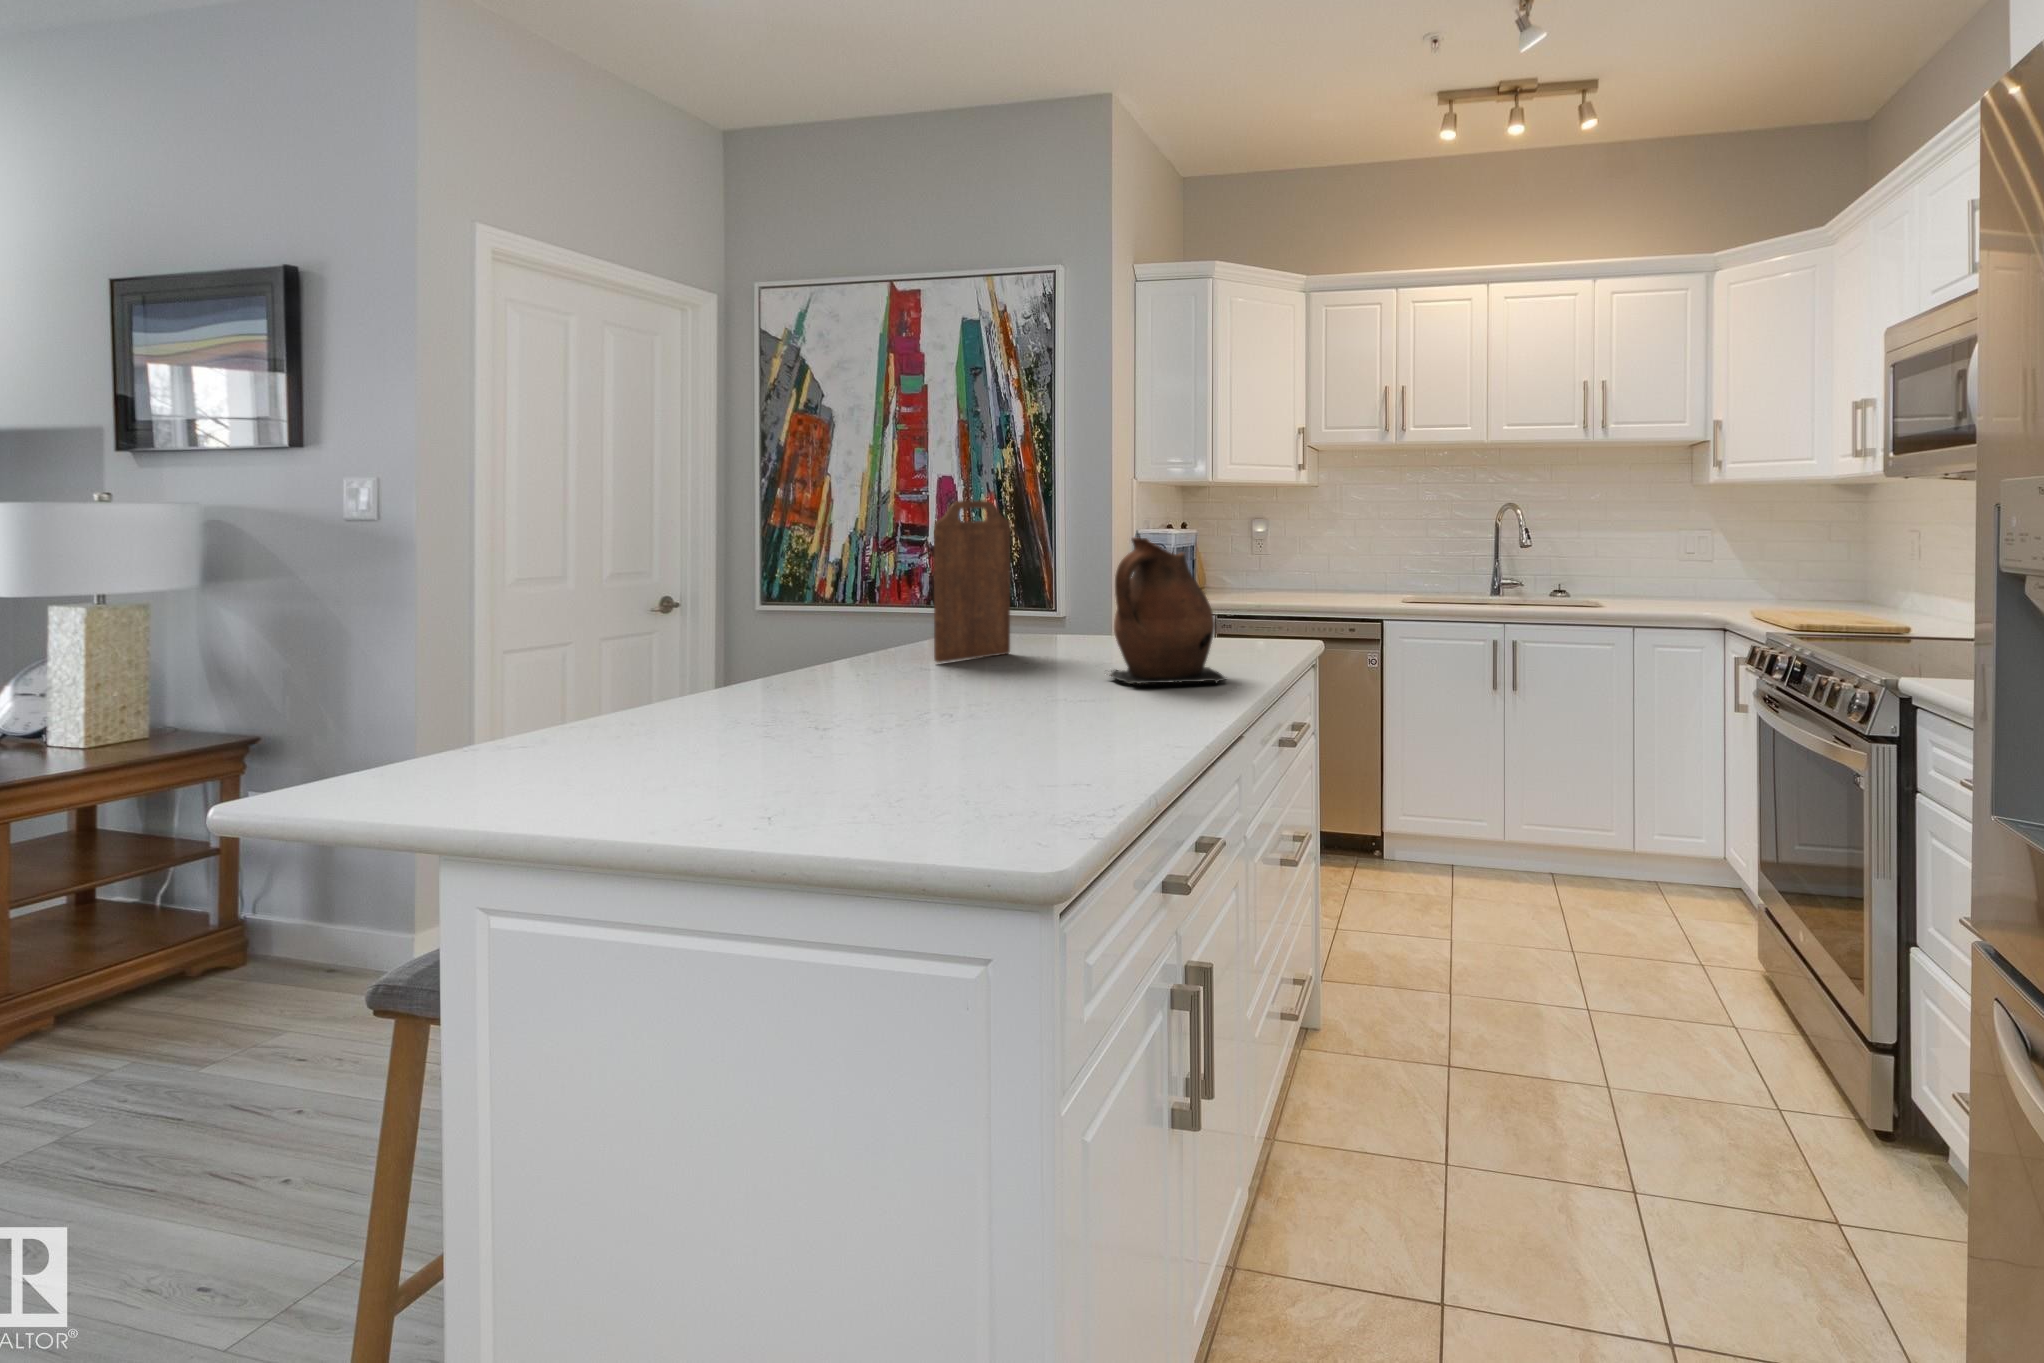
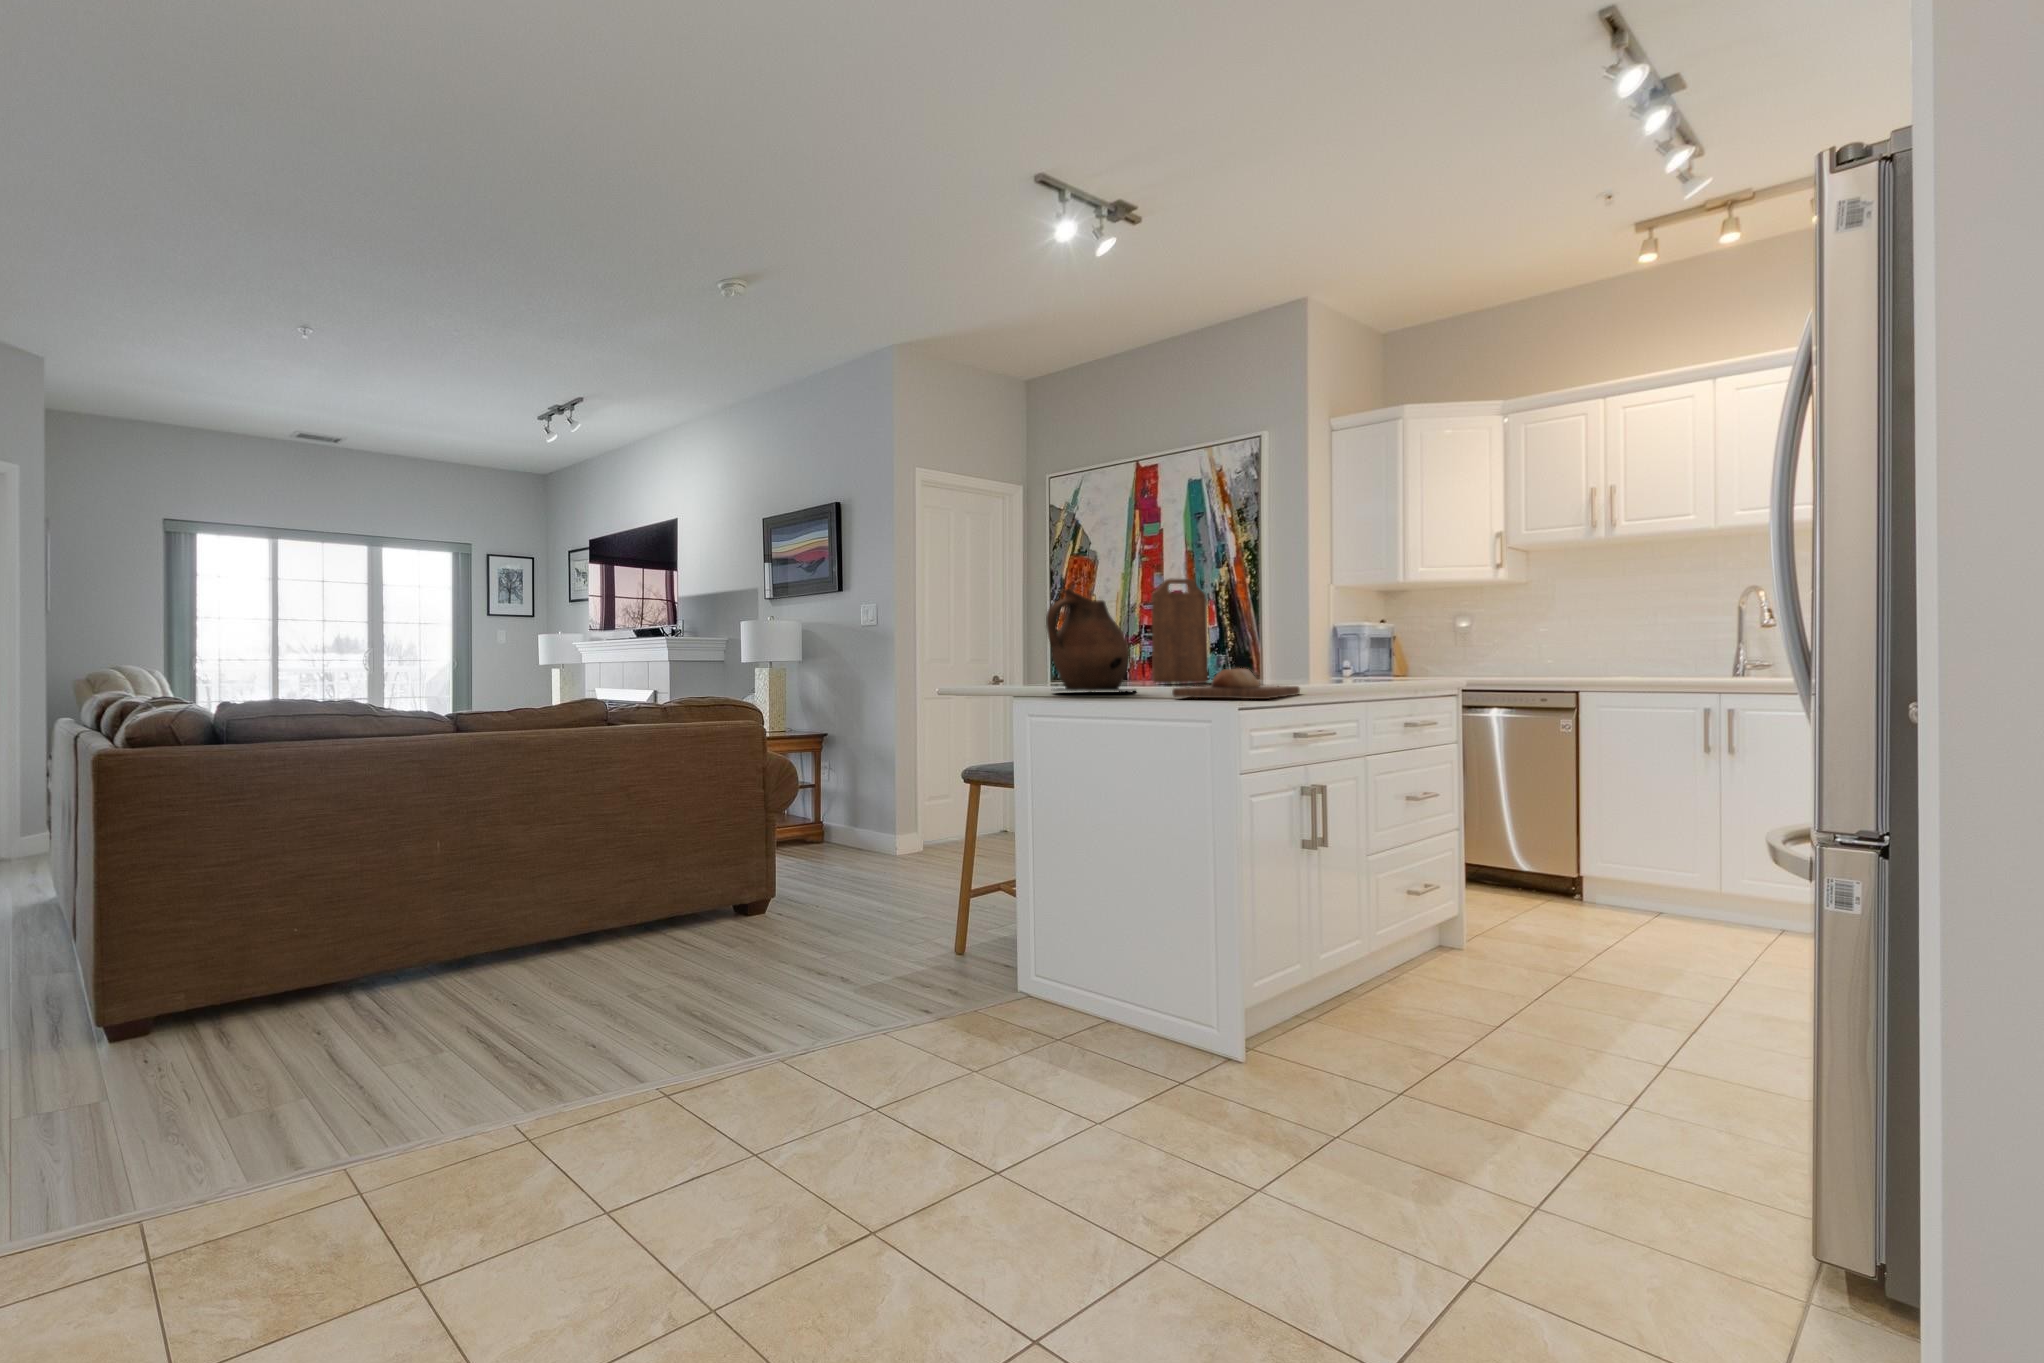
ceramic pitcher: present [1110,538,1226,683] -> present [1046,589,1136,692]
bread loaf: none [1002,696,1171,775] -> present [1172,669,1300,699]

